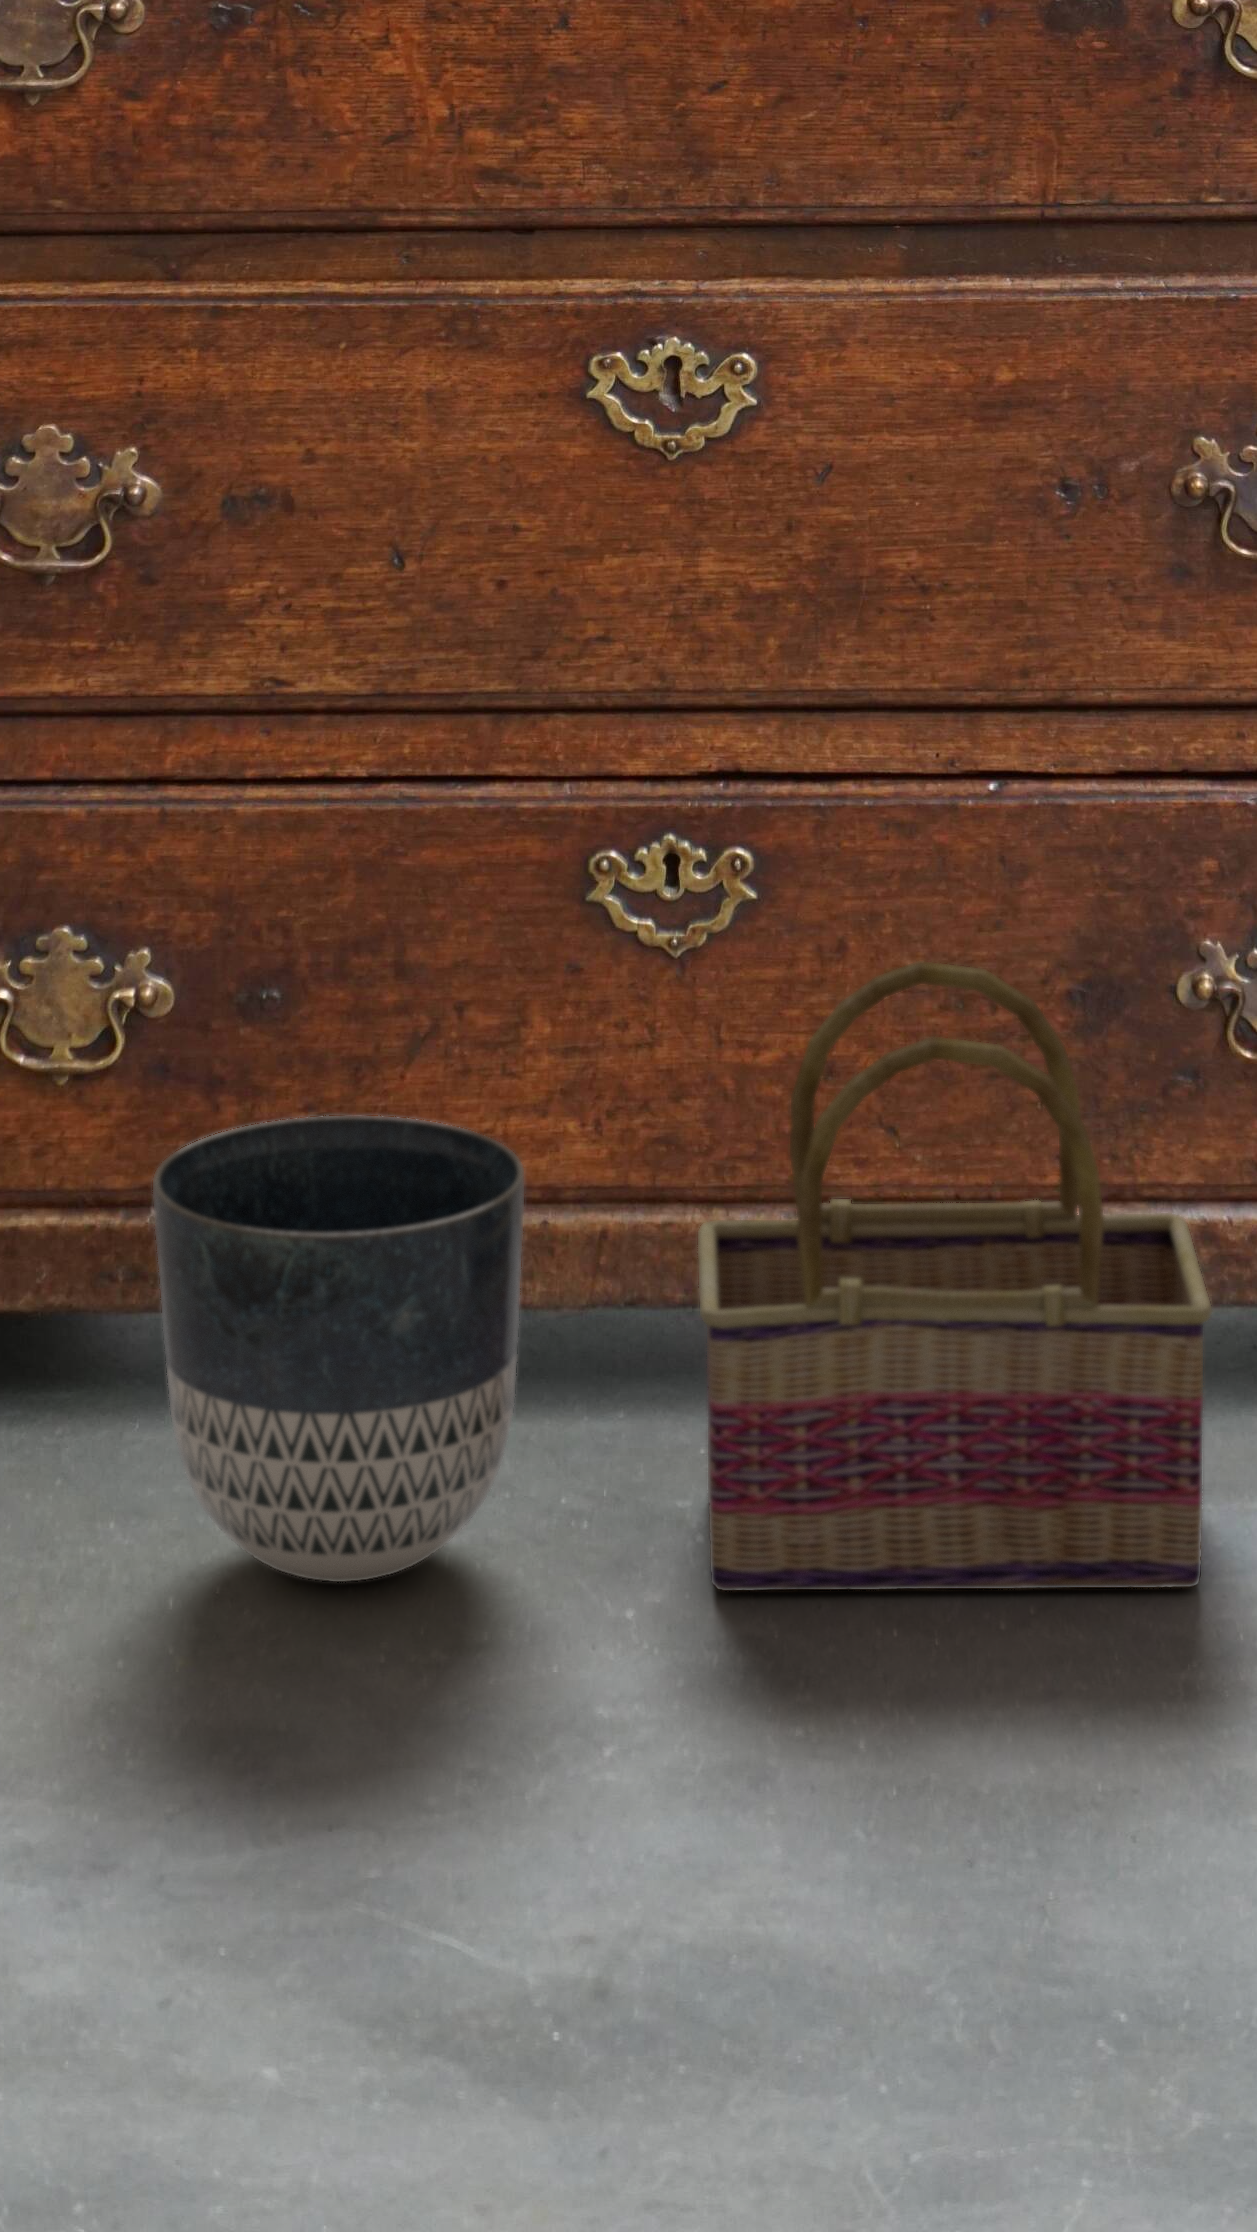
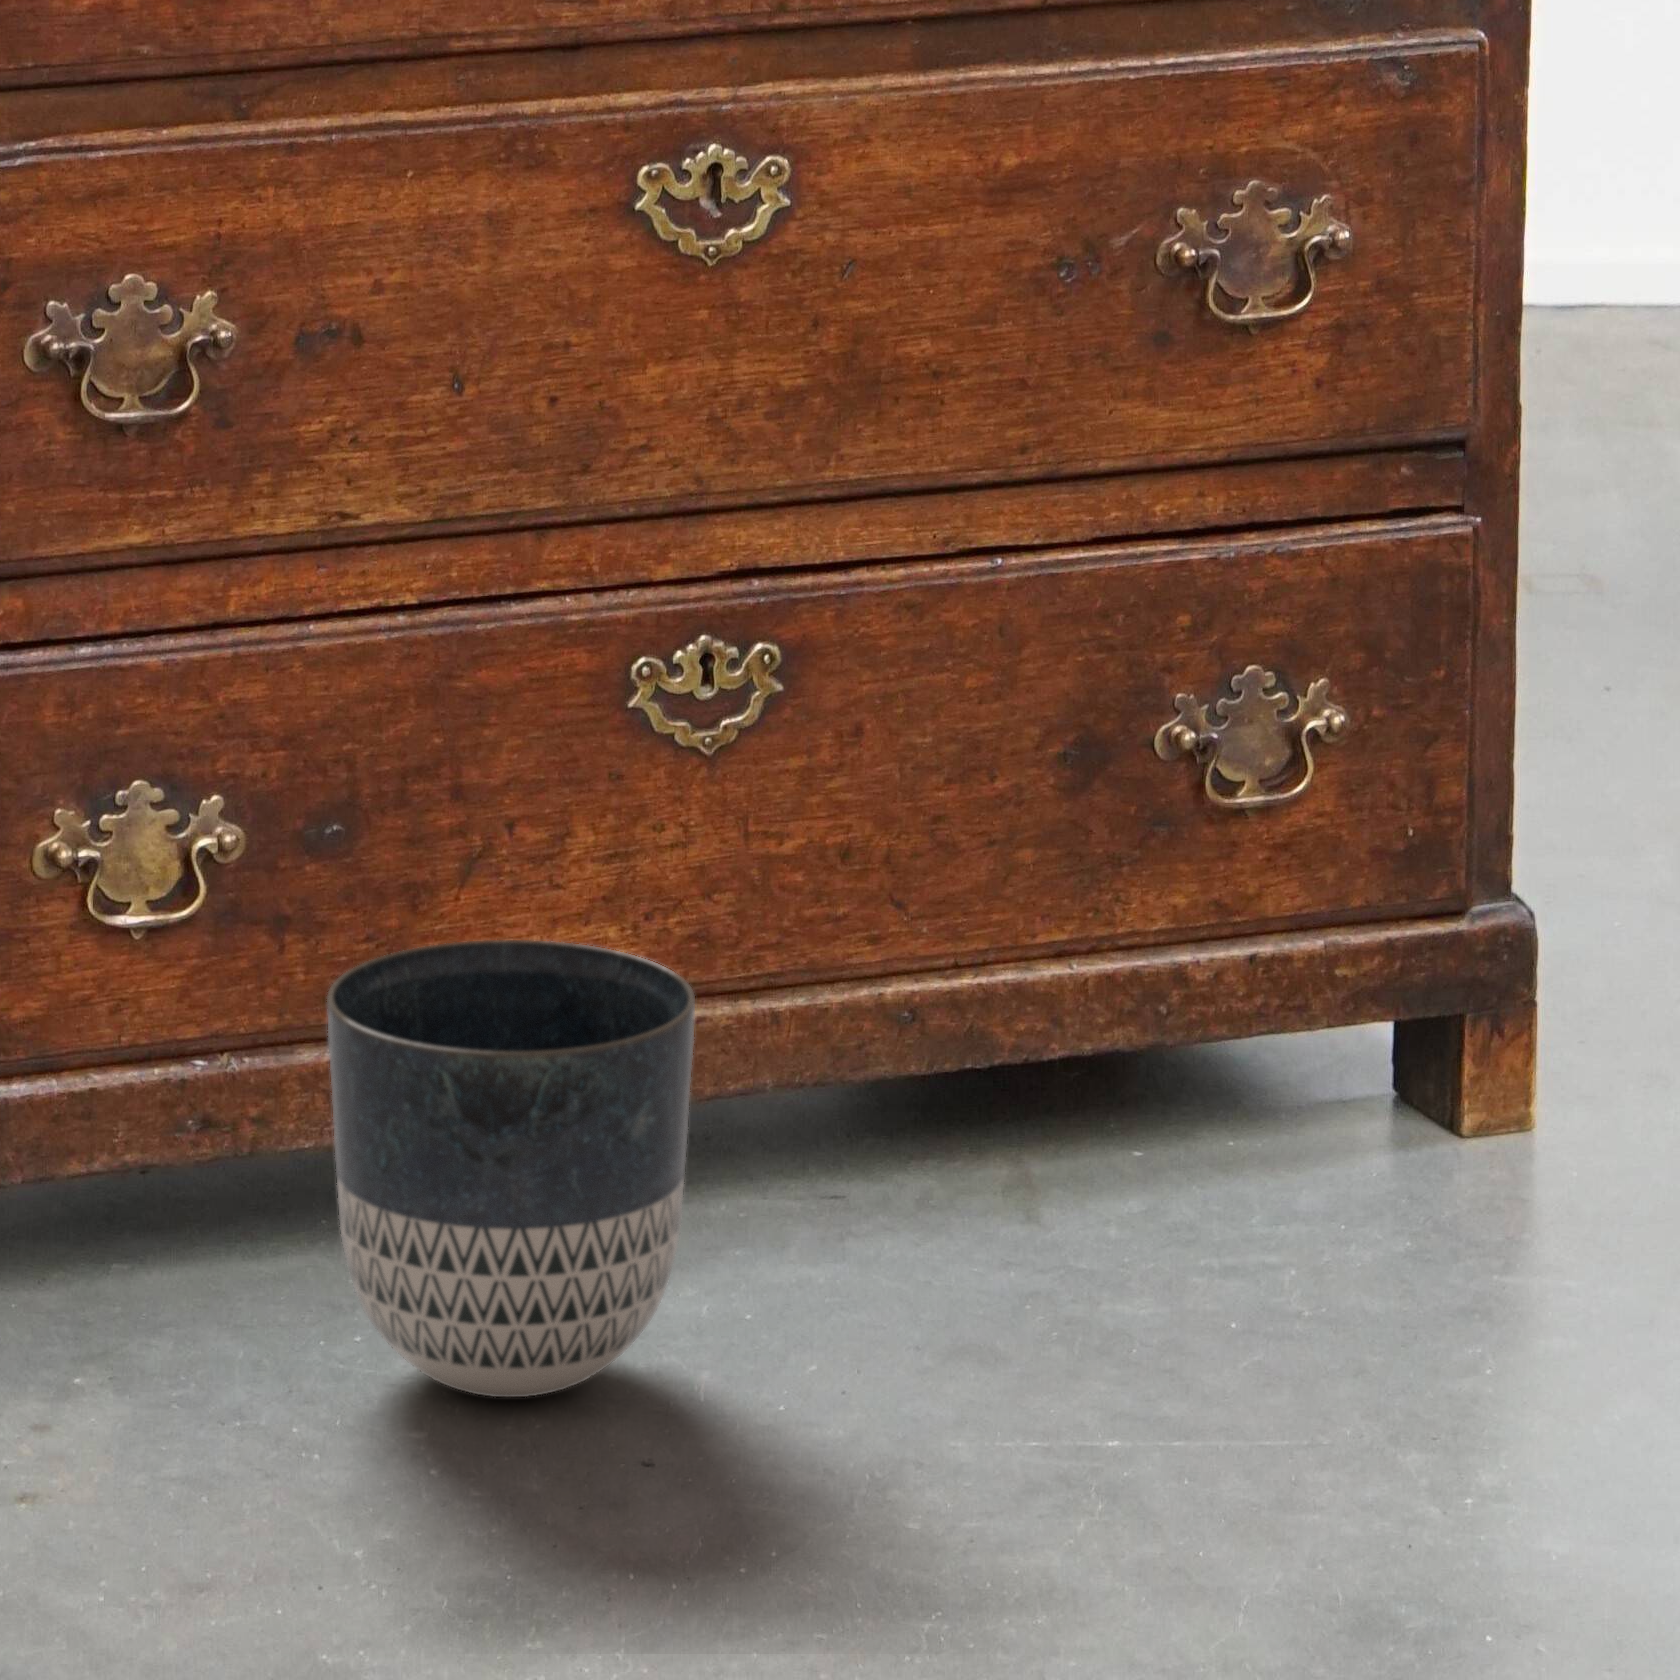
basket: present [698,961,1212,1591] -> none [770,734,1312,1356]

